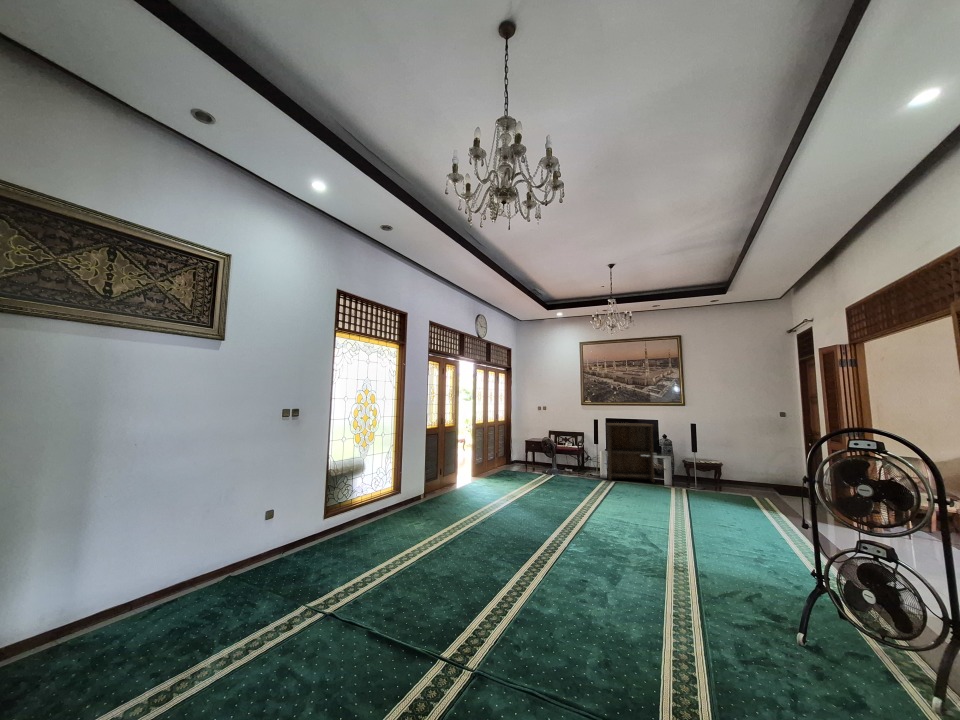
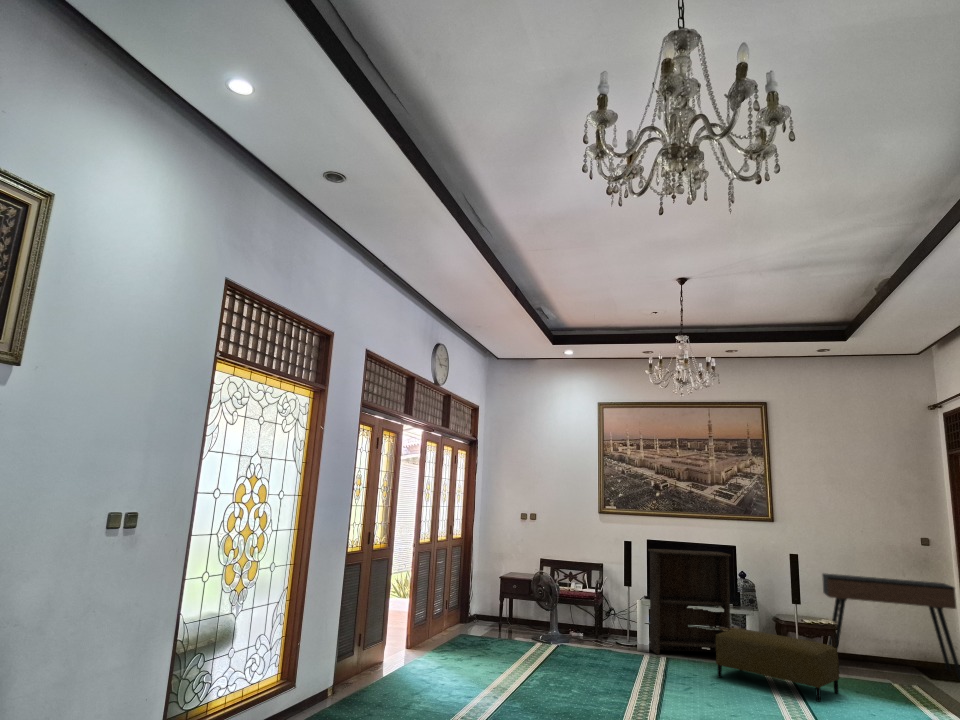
console table: none [714,435,801,496] -> present [822,573,960,679]
ottoman: none [639,466,712,506] -> present [716,629,839,702]

